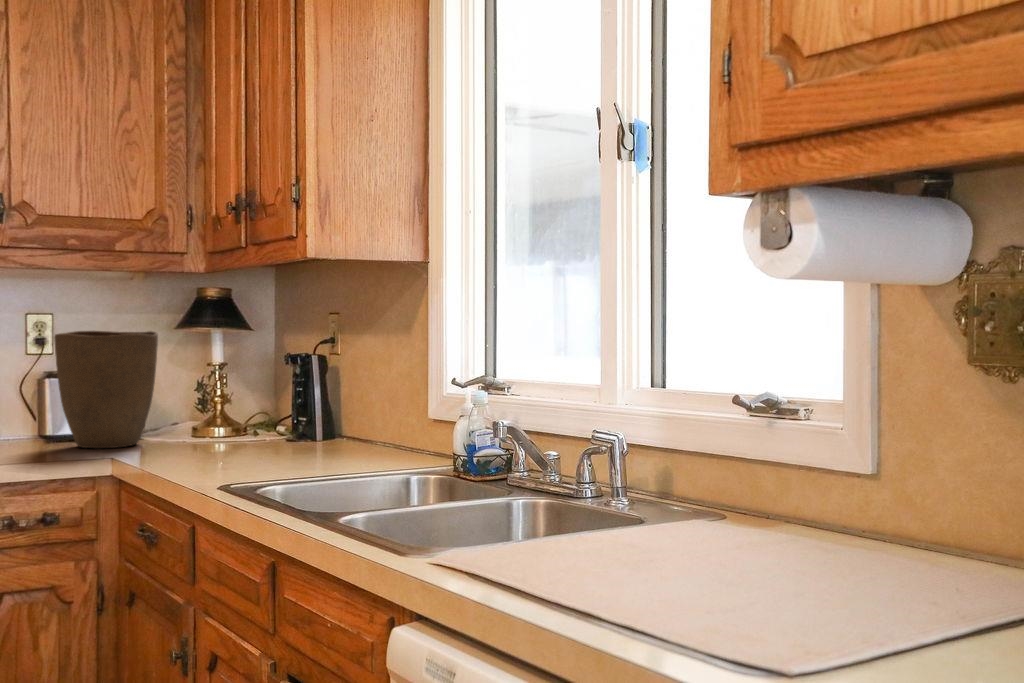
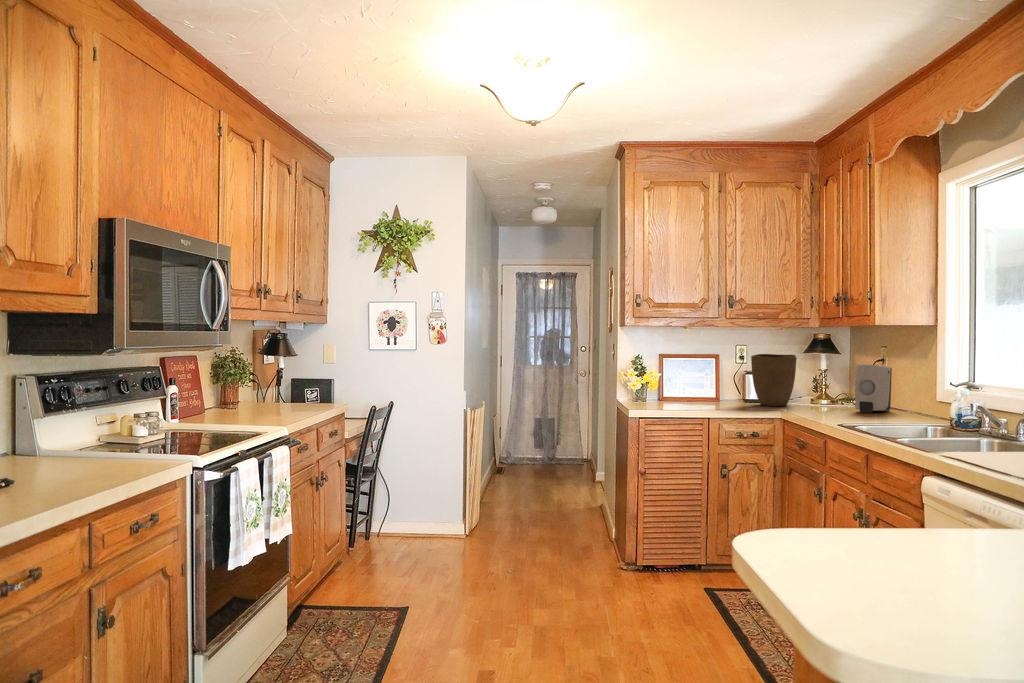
soap dispenser: none [273,348,344,451] -> present [855,365,892,413]

